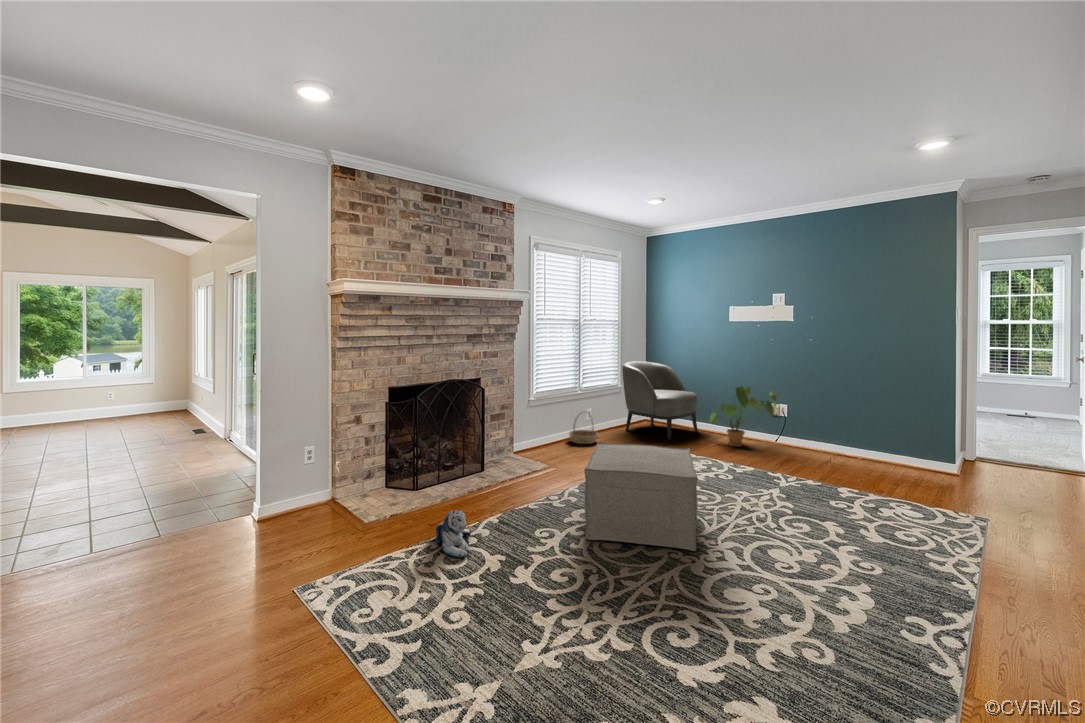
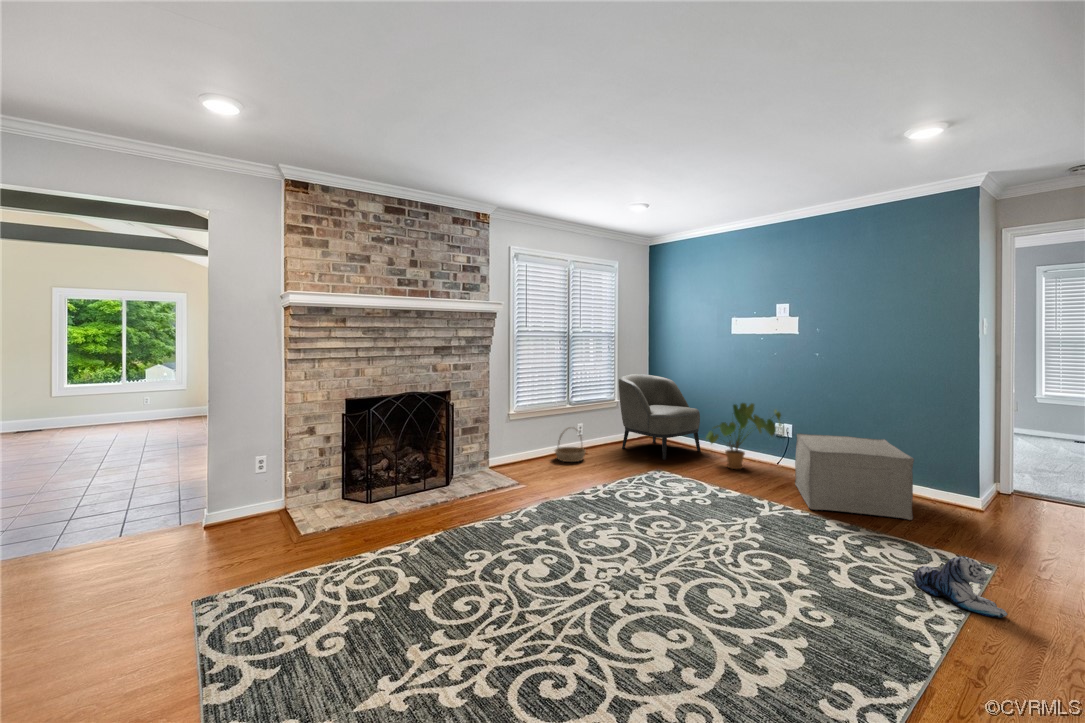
ottoman: present [584,442,698,551] -> present [795,433,914,520]
plush toy: present [435,510,471,558] -> present [913,556,1007,618]

